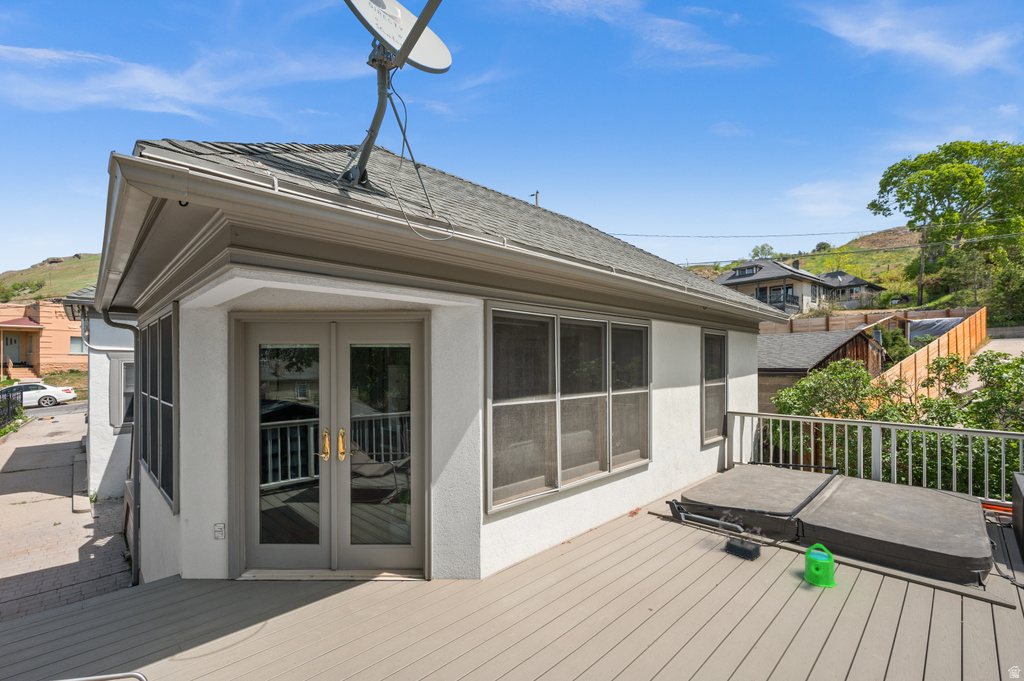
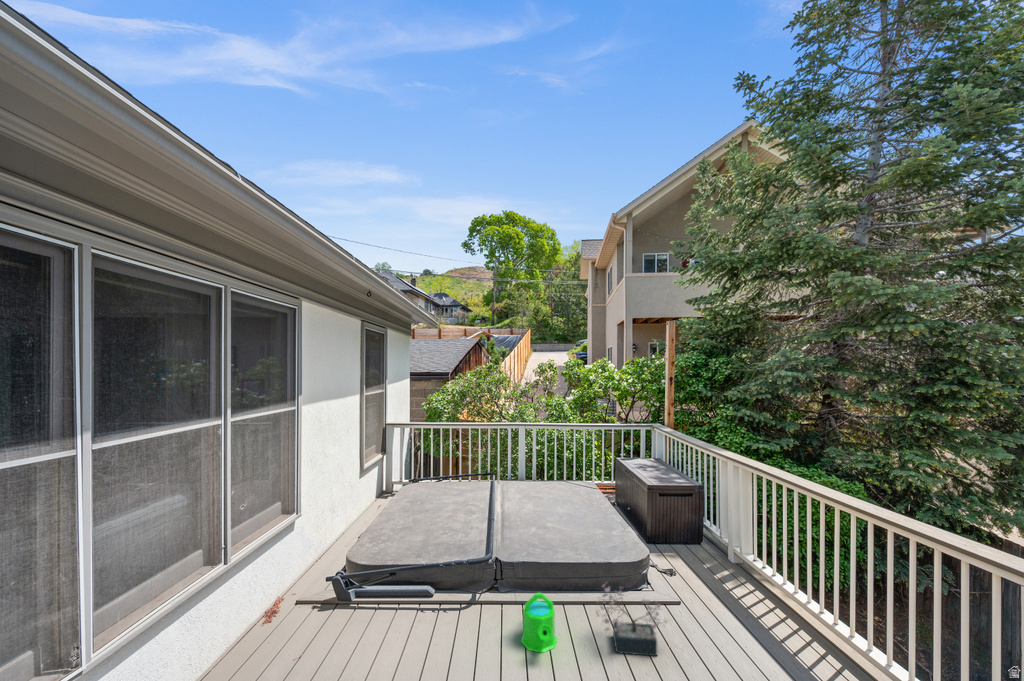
decorative plant: present [718,511,764,561] -> present [597,585,667,656]

